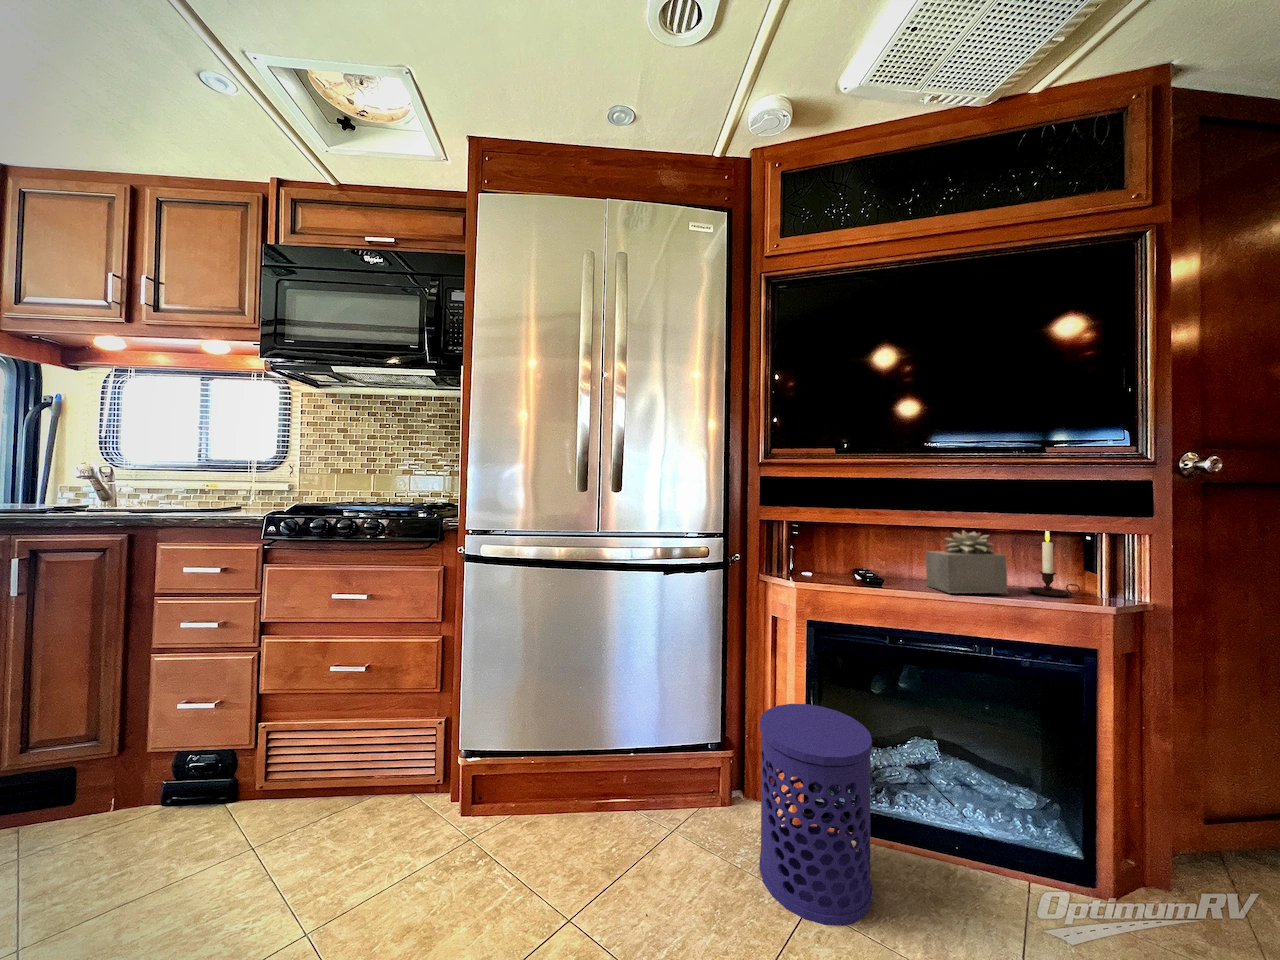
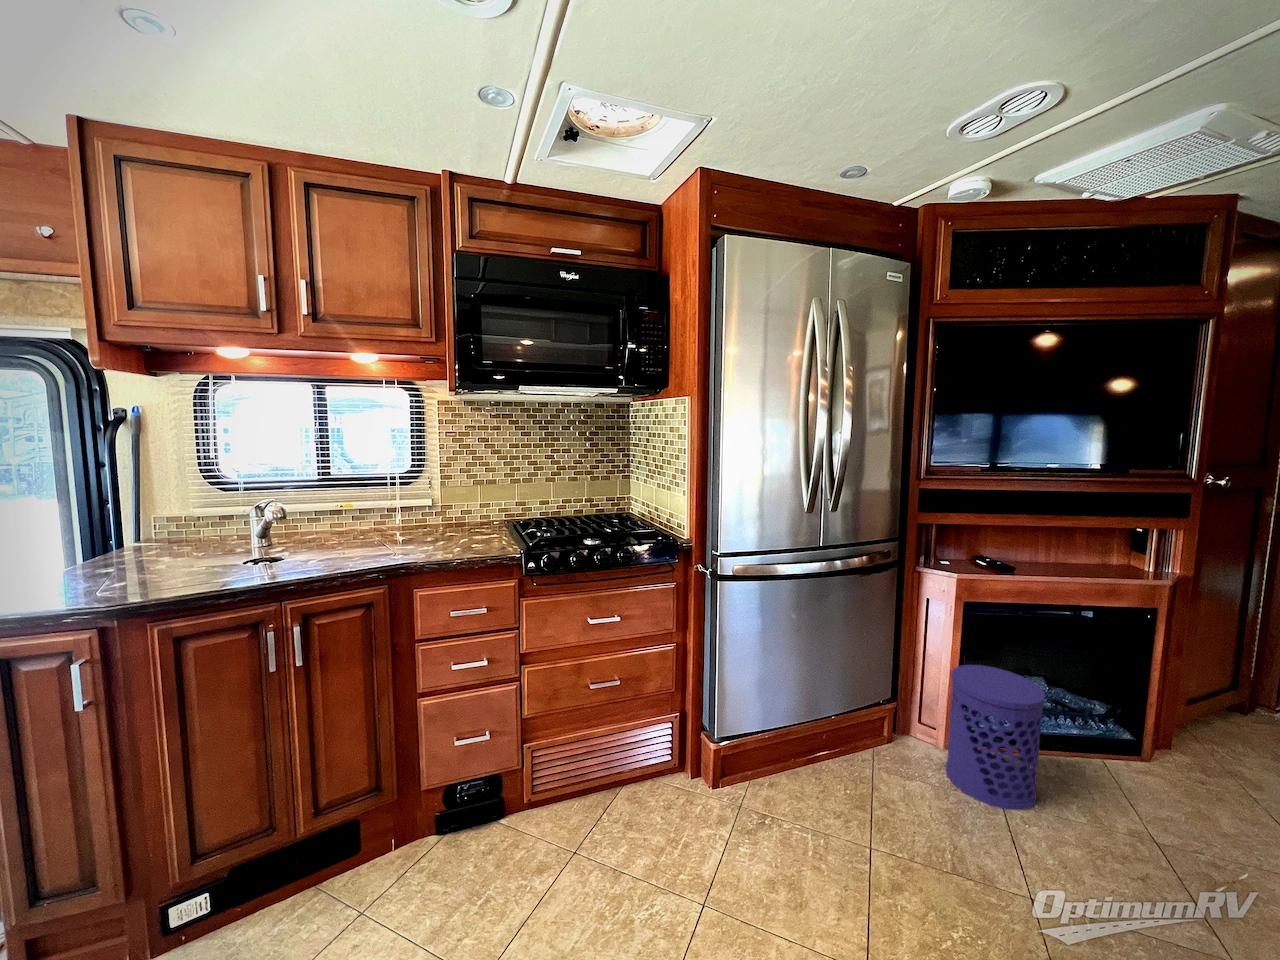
succulent plant: present [926,531,1008,593] -> none [1039,529,1103,577]
candle: present [1028,531,1080,596] -> none [1104,524,1143,573]

